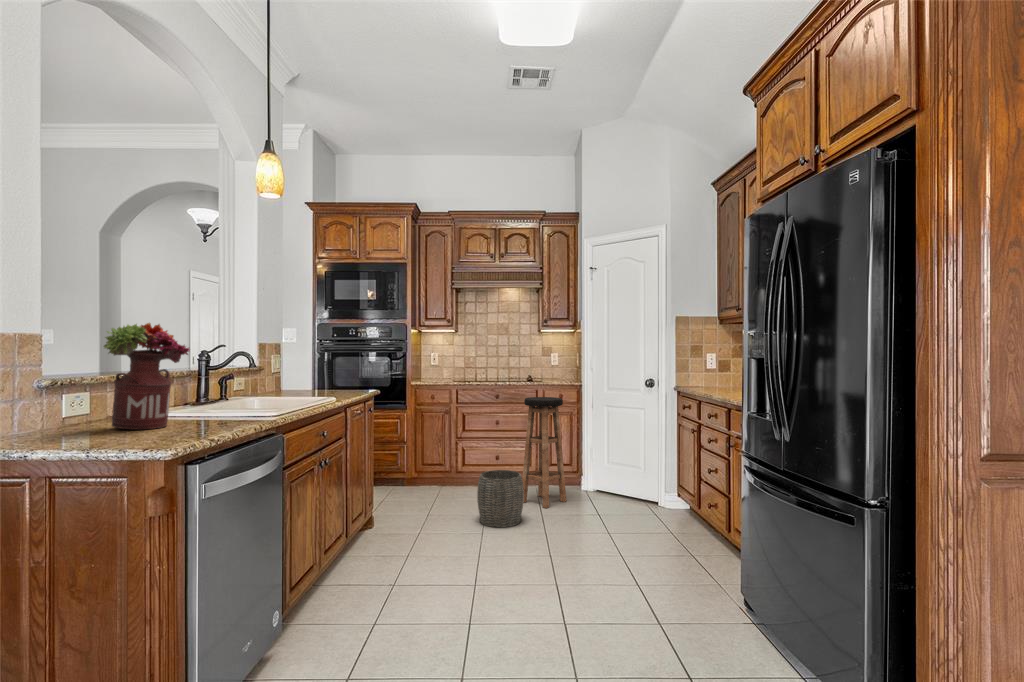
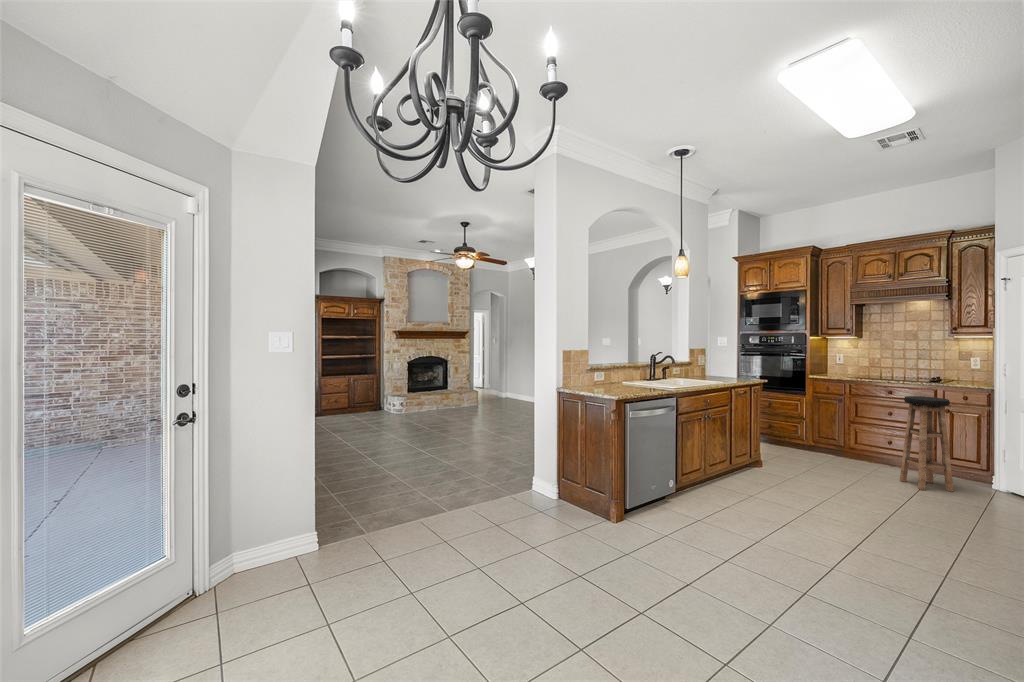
flower arrangement: present [104,323,190,429] -> none [605,347,633,387]
woven basket: present [477,470,524,527] -> none [840,447,885,491]

